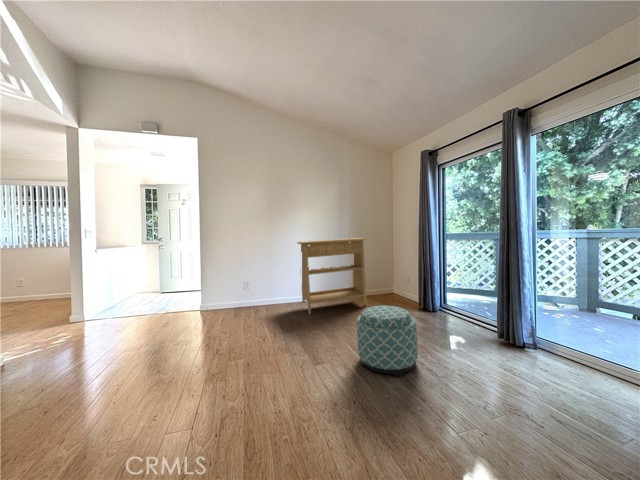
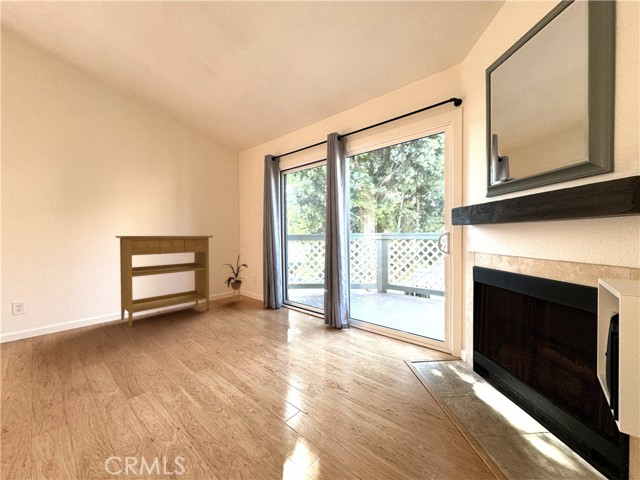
house plant: none [374,254,401,300] -> present [225,257,248,301]
ottoman: present [357,306,418,377] -> none [189,304,256,378]

